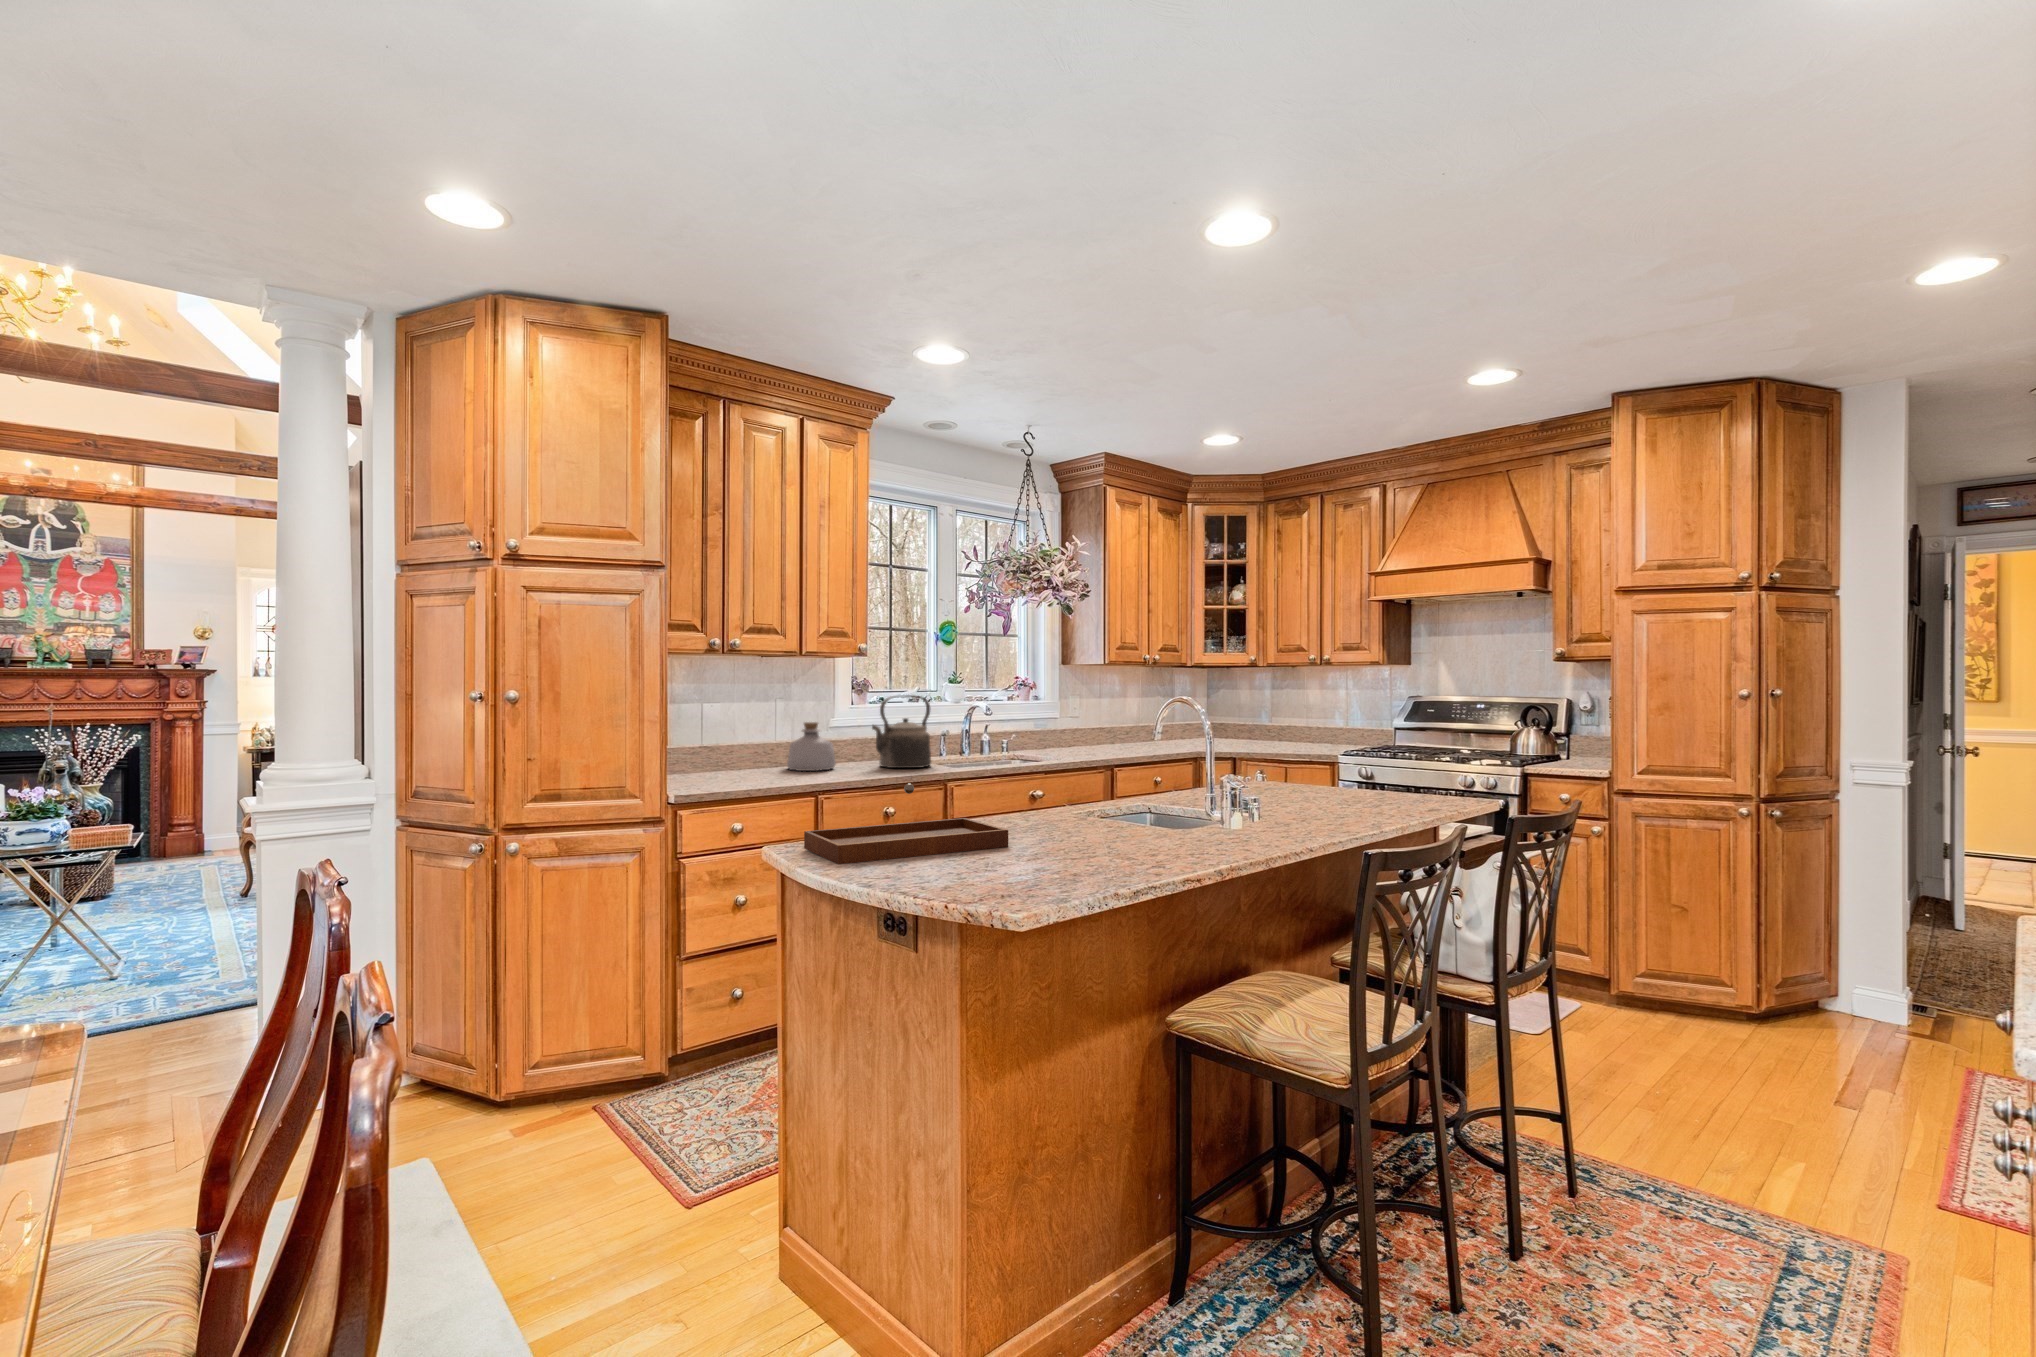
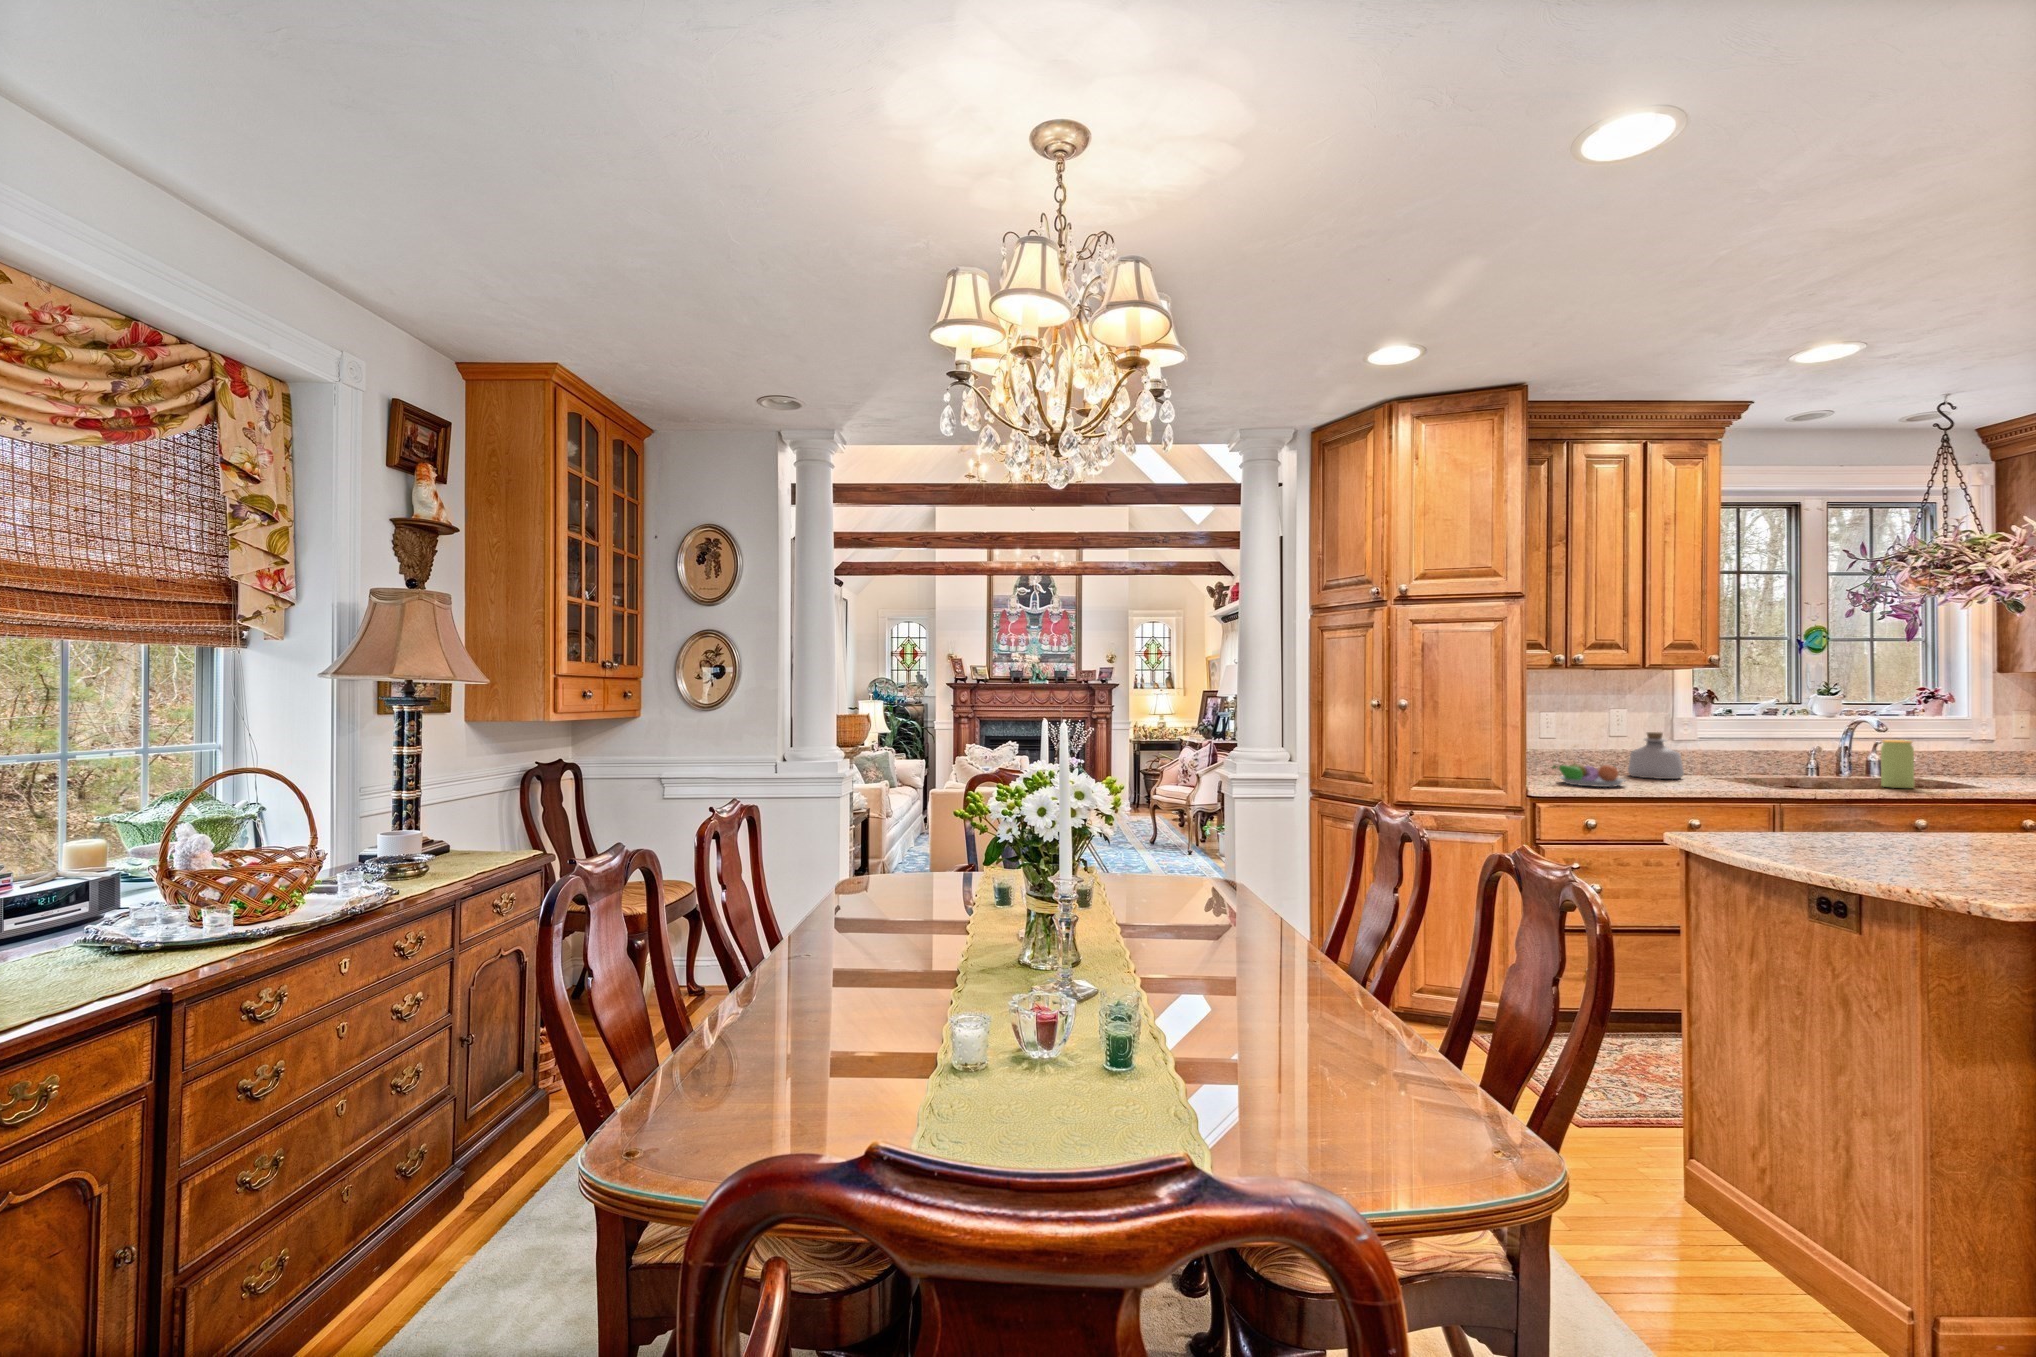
kettle: present [872,695,931,768] -> none [1728,708,1805,783]
jar: none [984,723,1006,766] -> present [1881,740,1914,788]
fruit bowl: none [703,756,776,785] -> present [1552,762,1625,787]
tray: present [804,784,1008,864] -> none [1716,790,1975,862]

